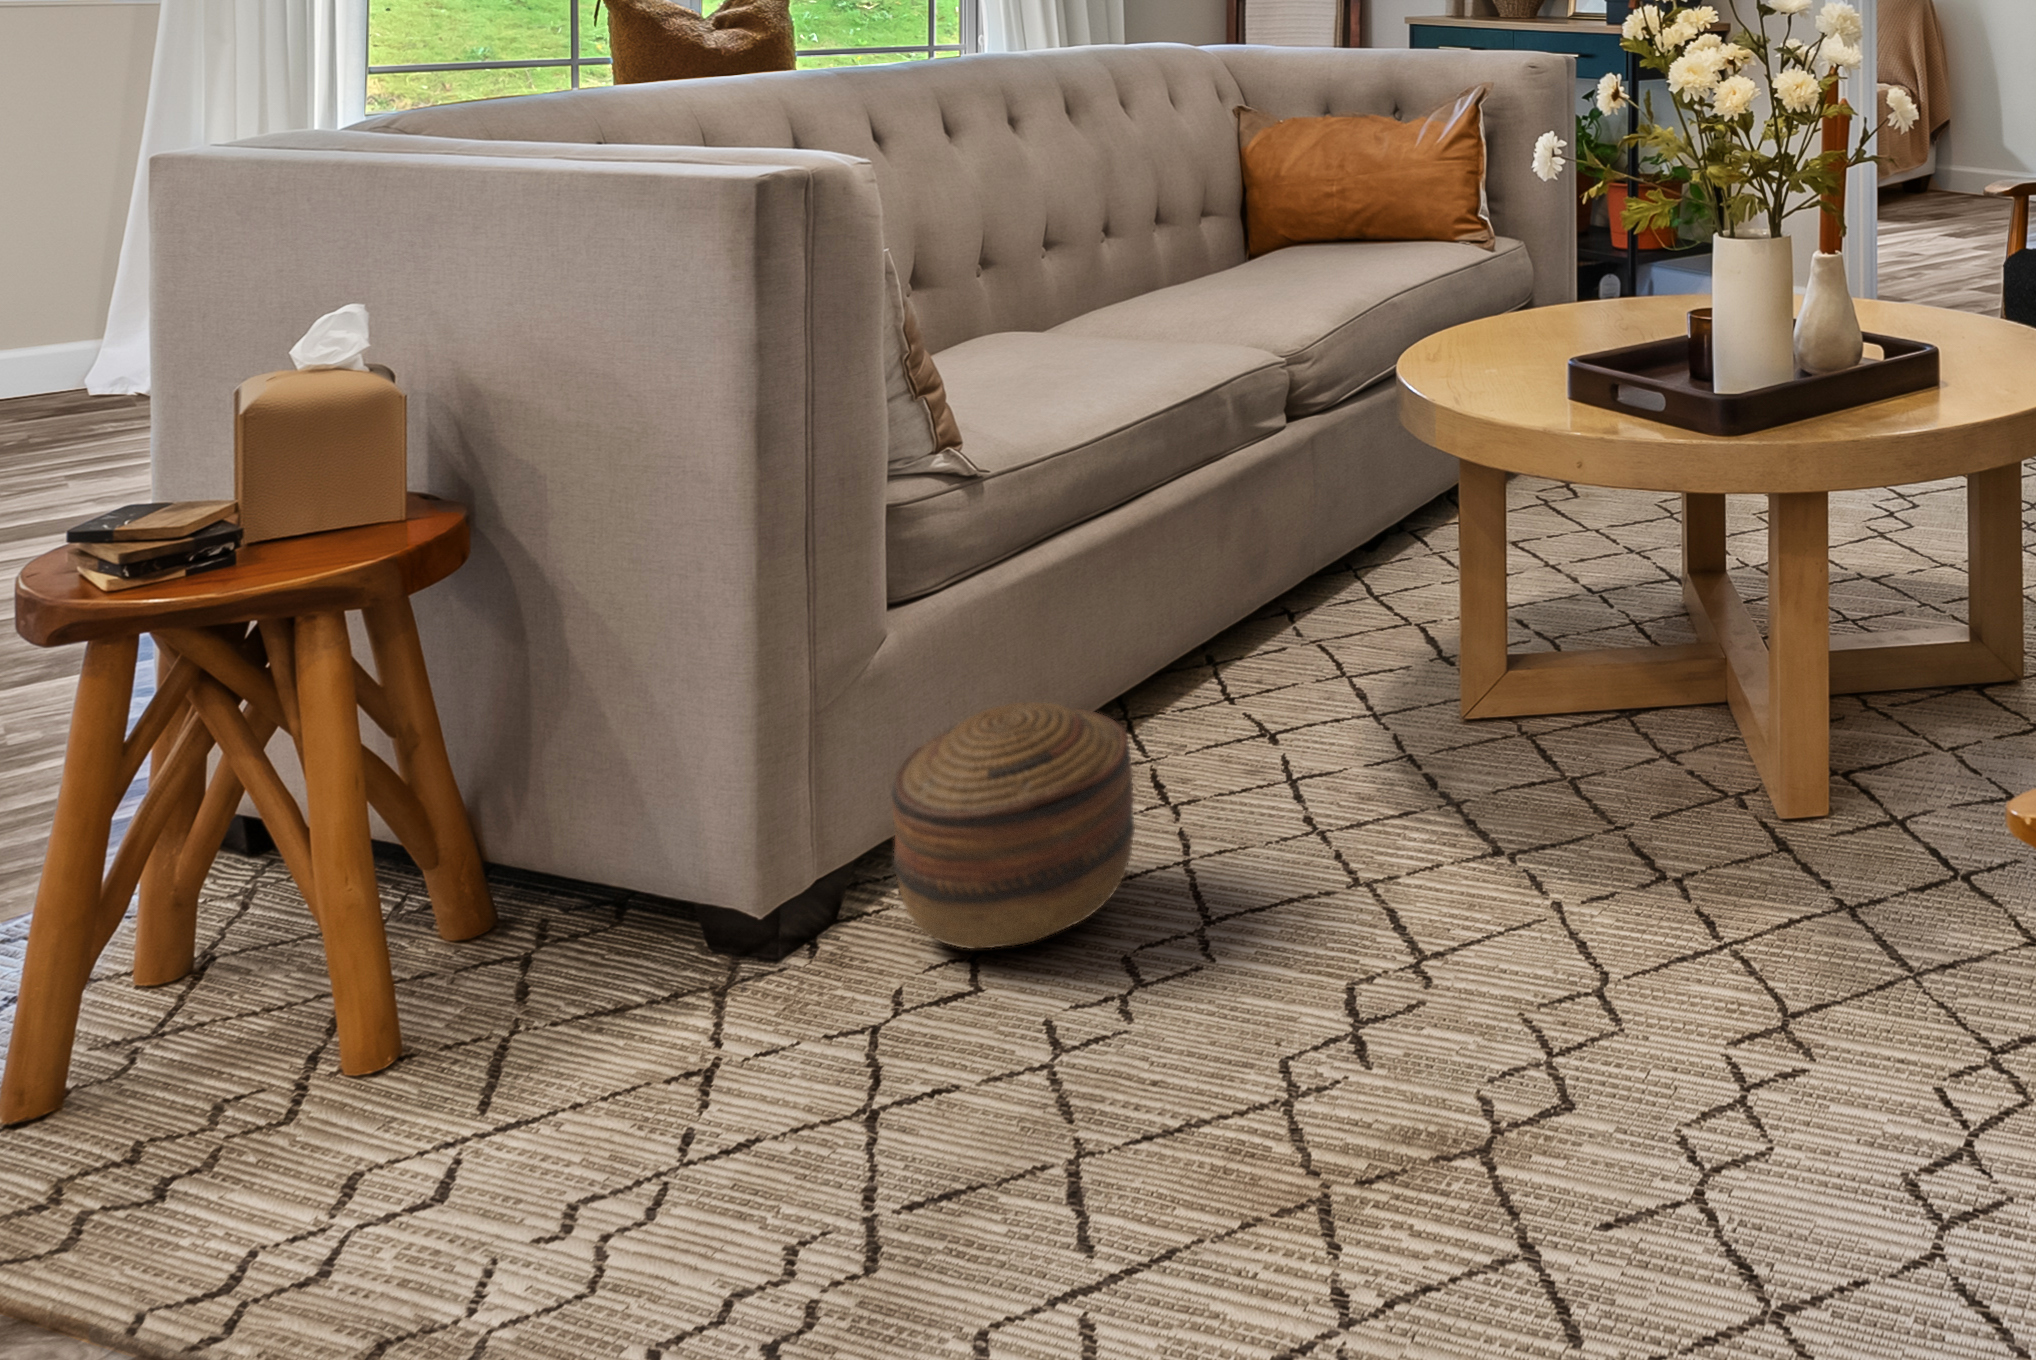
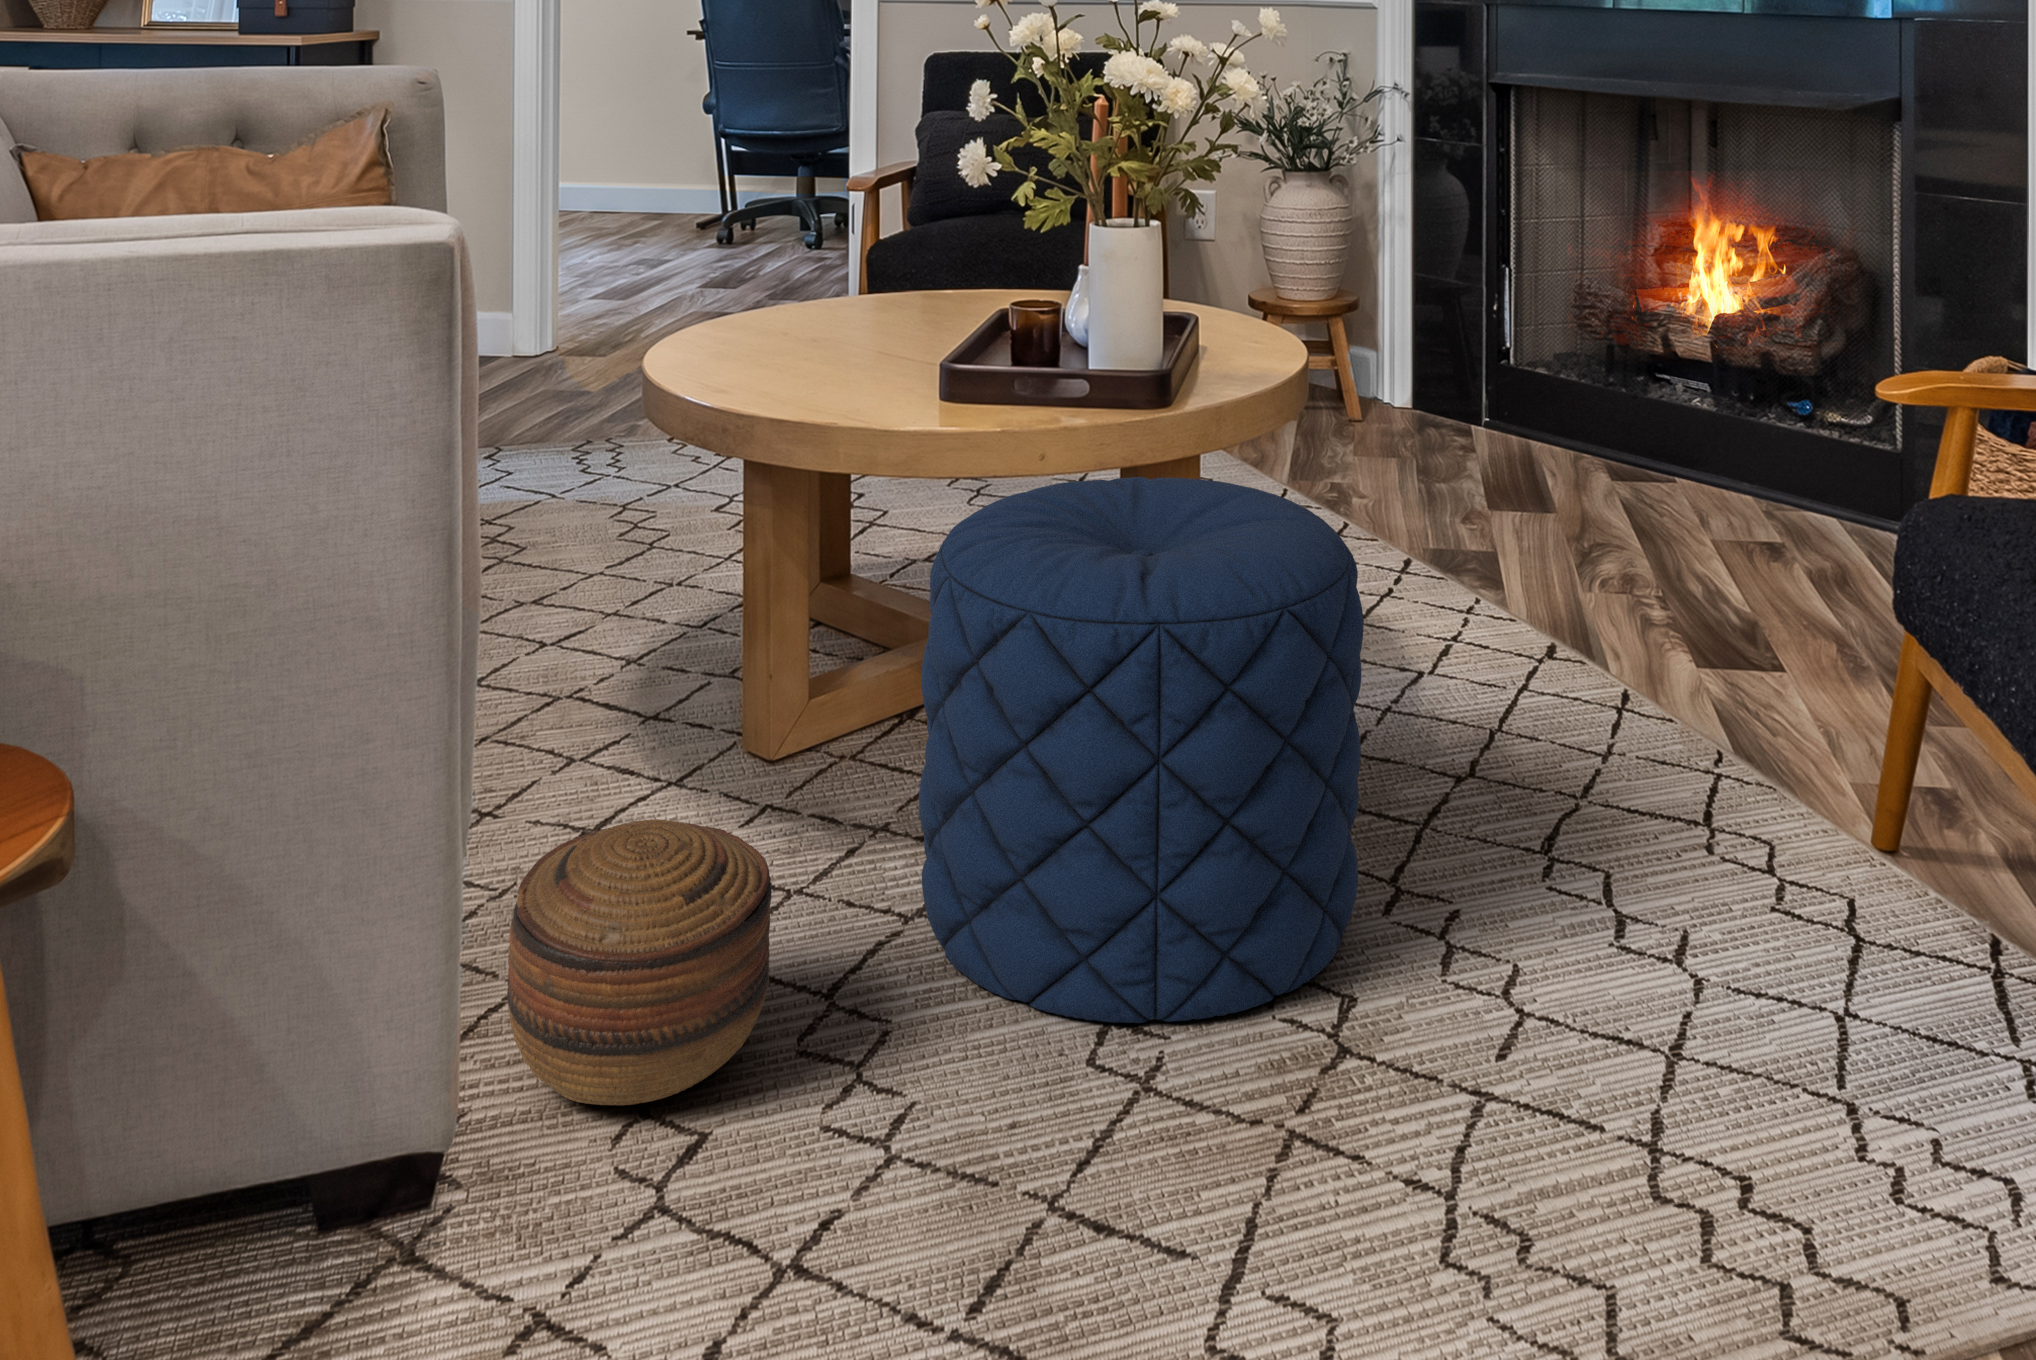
pouf: none [1312,476,1781,1061] -> present [919,477,1364,1023]

